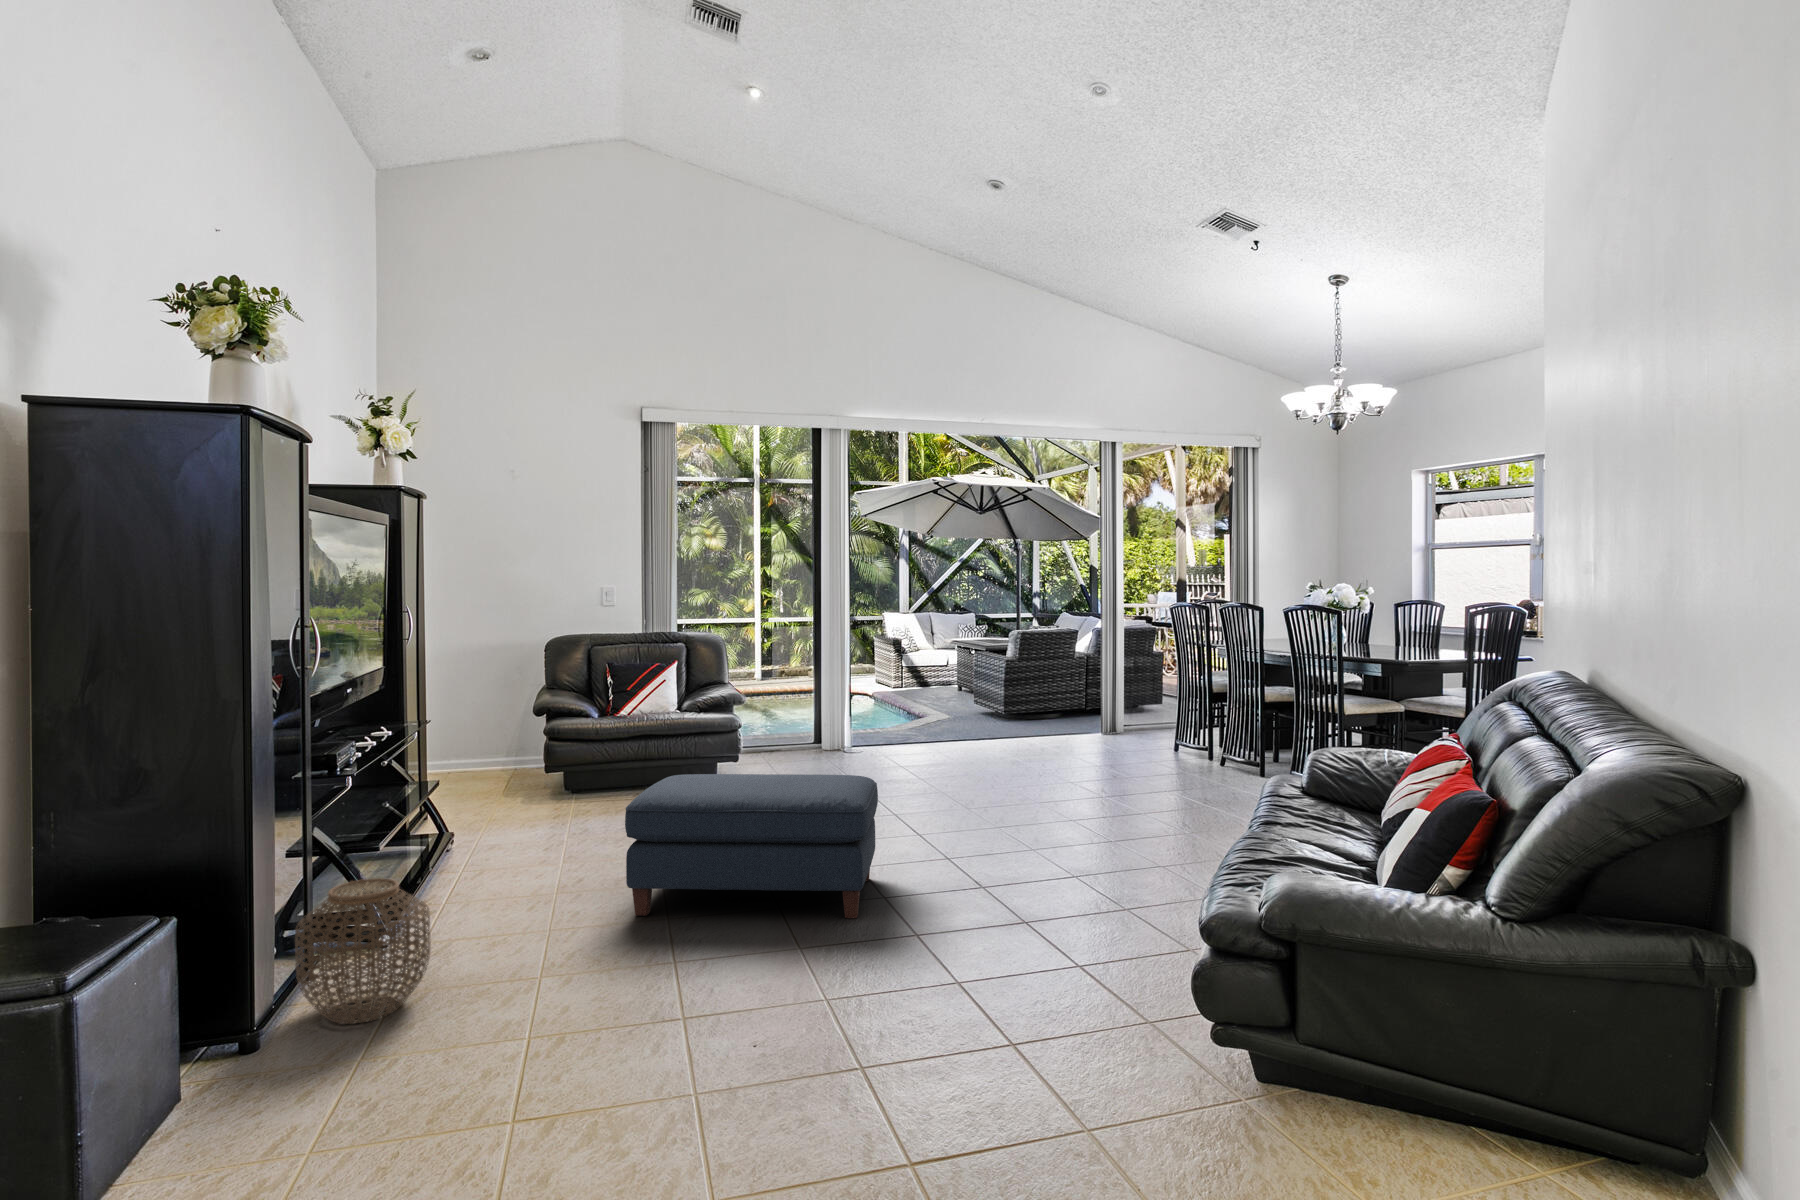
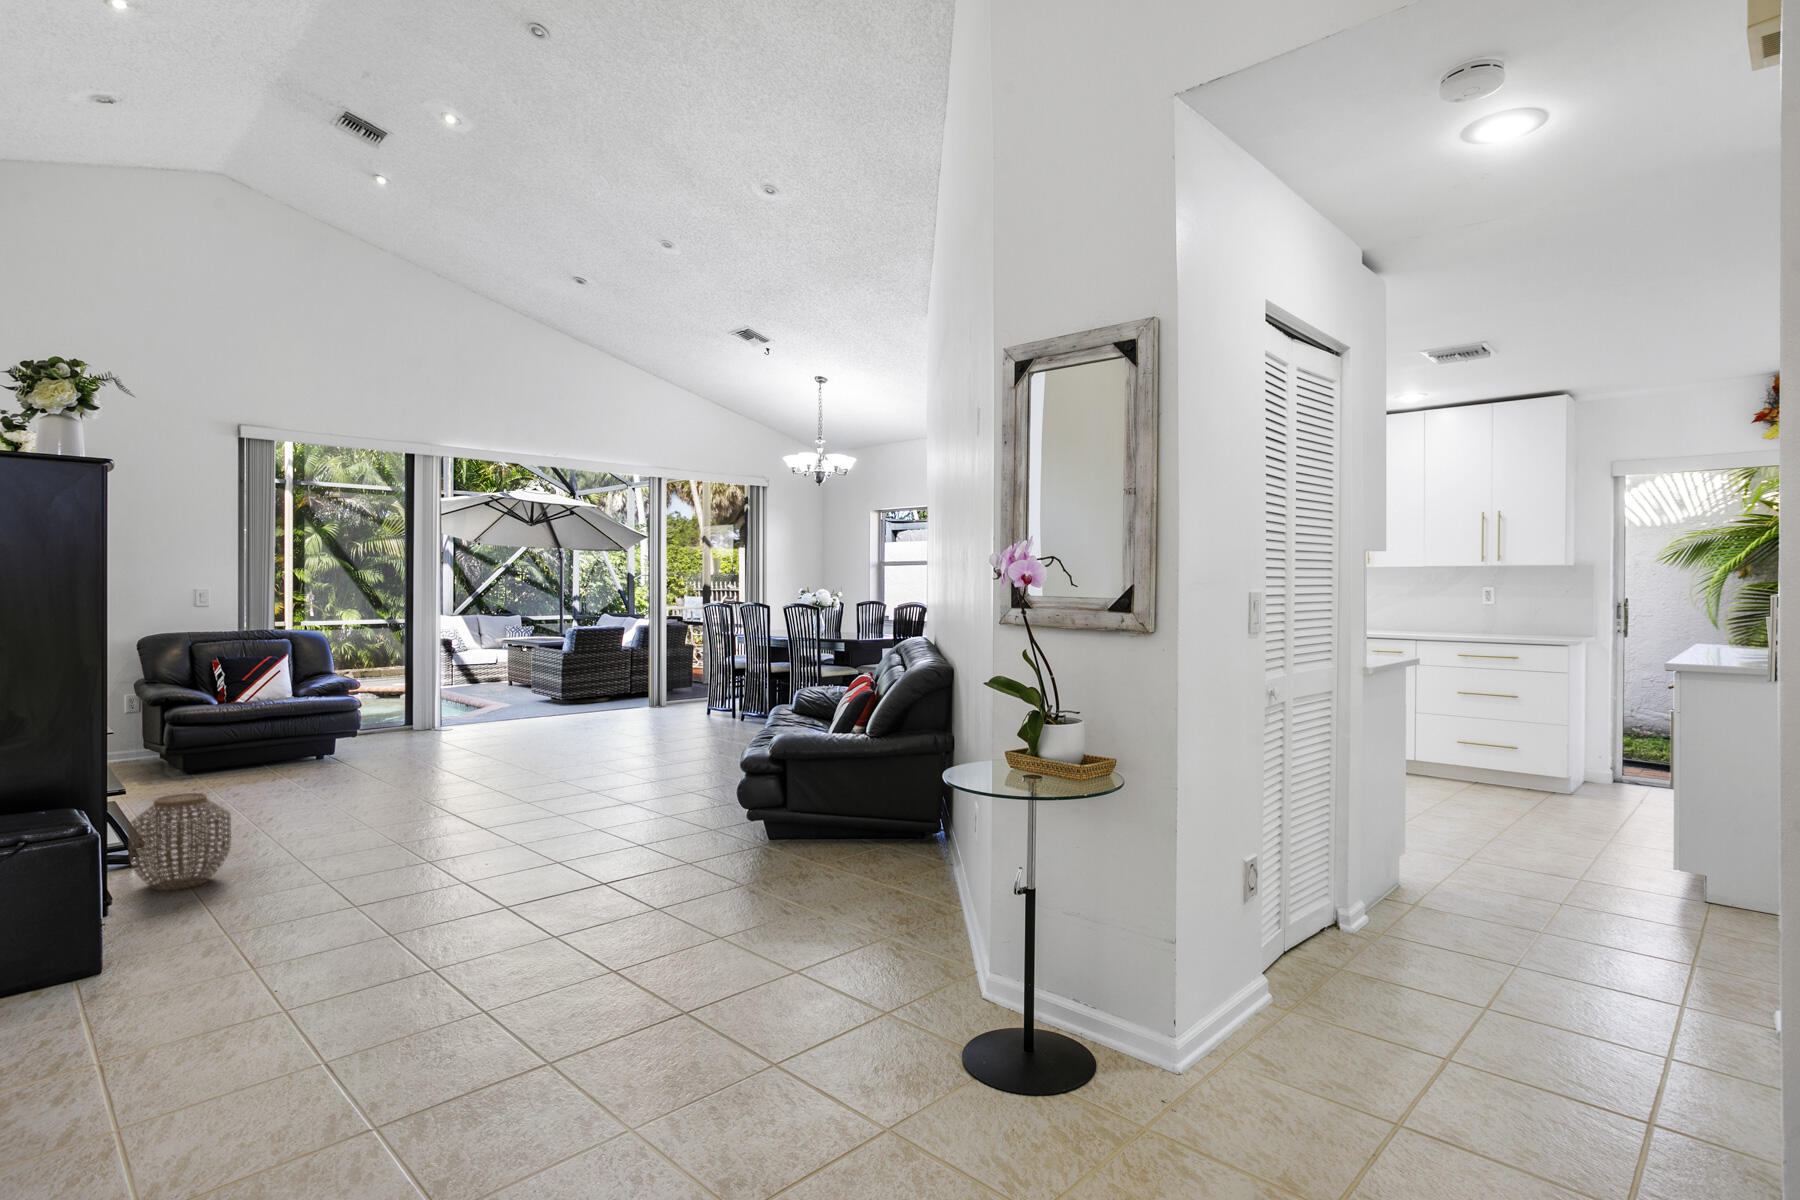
ottoman: present [625,774,878,918] -> none [335,722,522,826]

